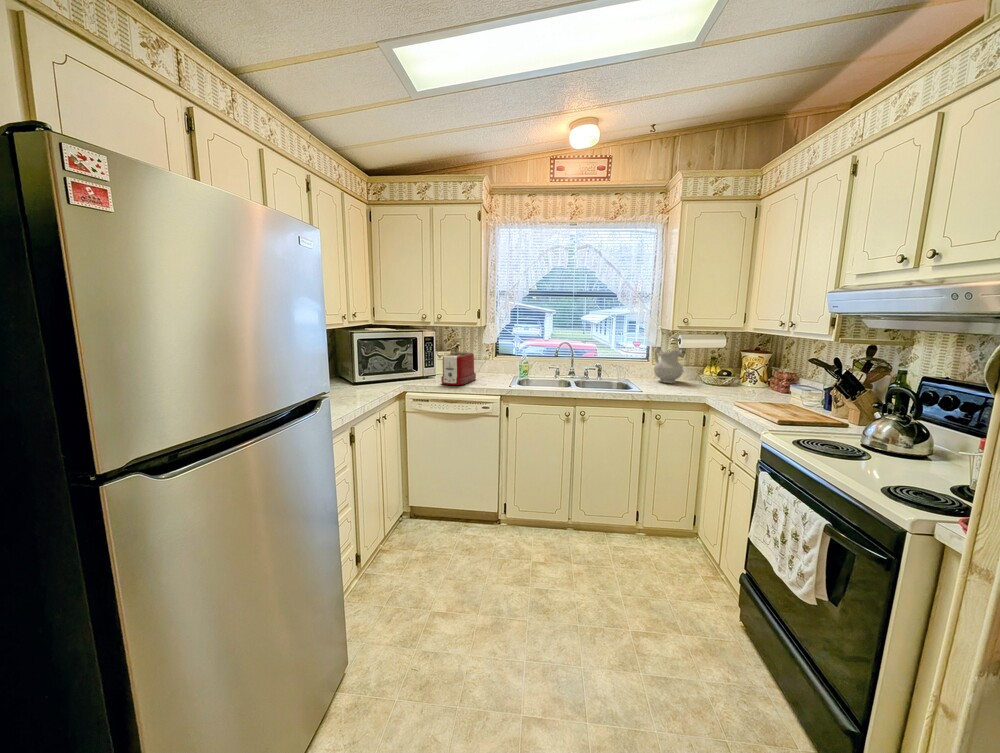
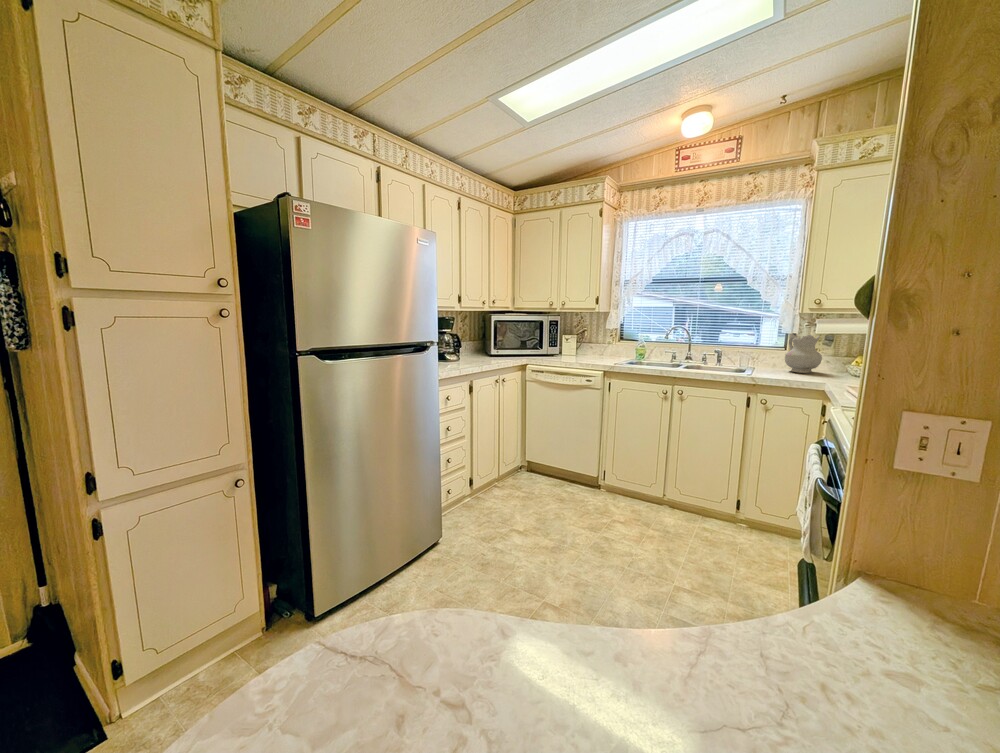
toaster: present [441,353,476,385] -> none [558,336,593,362]

